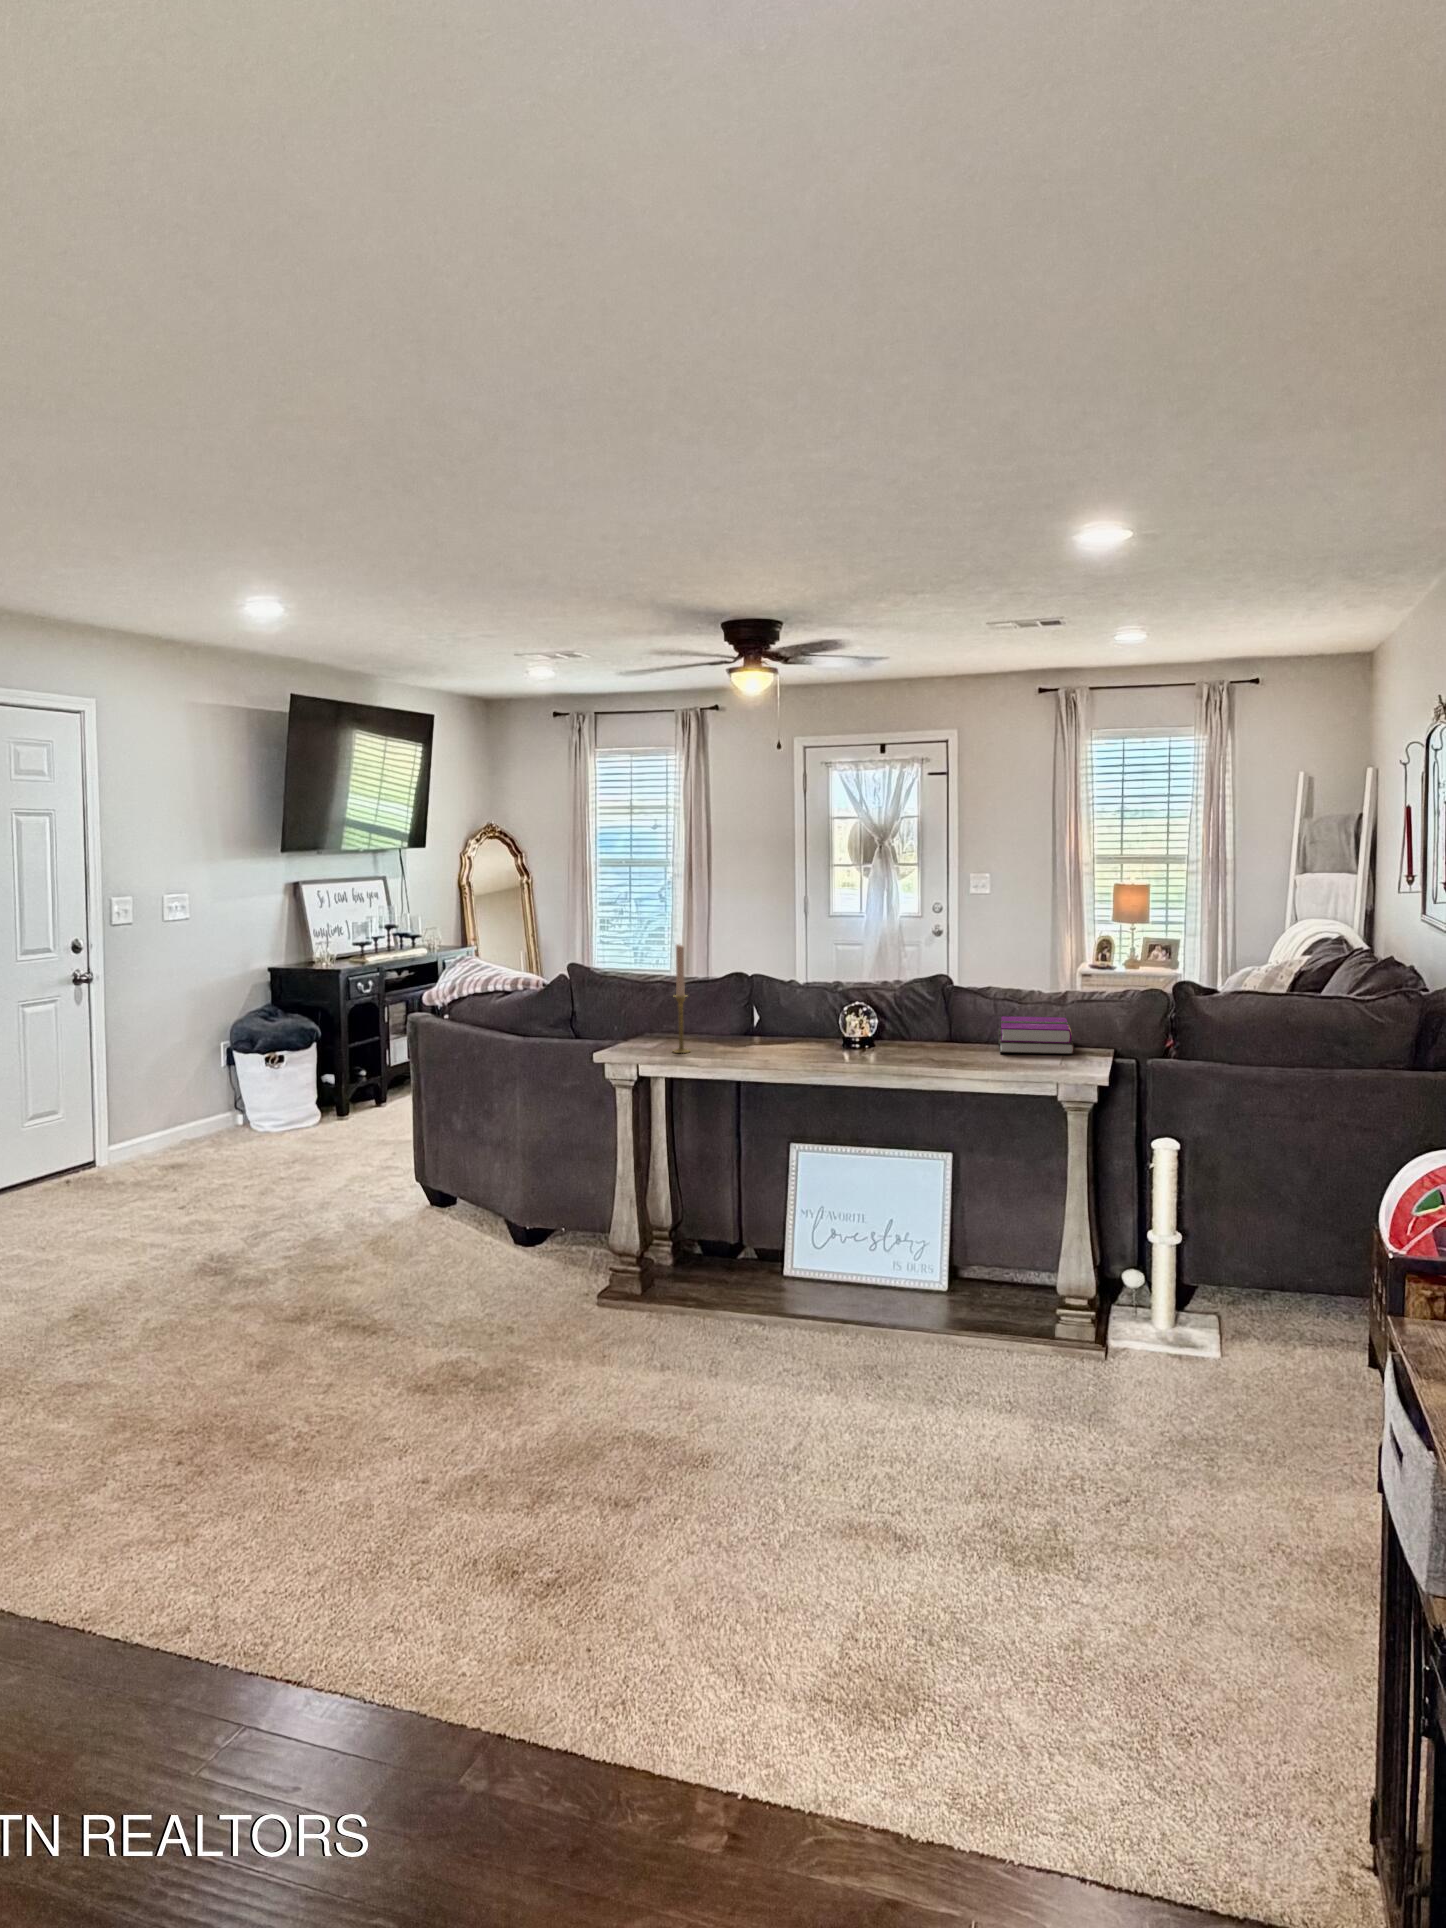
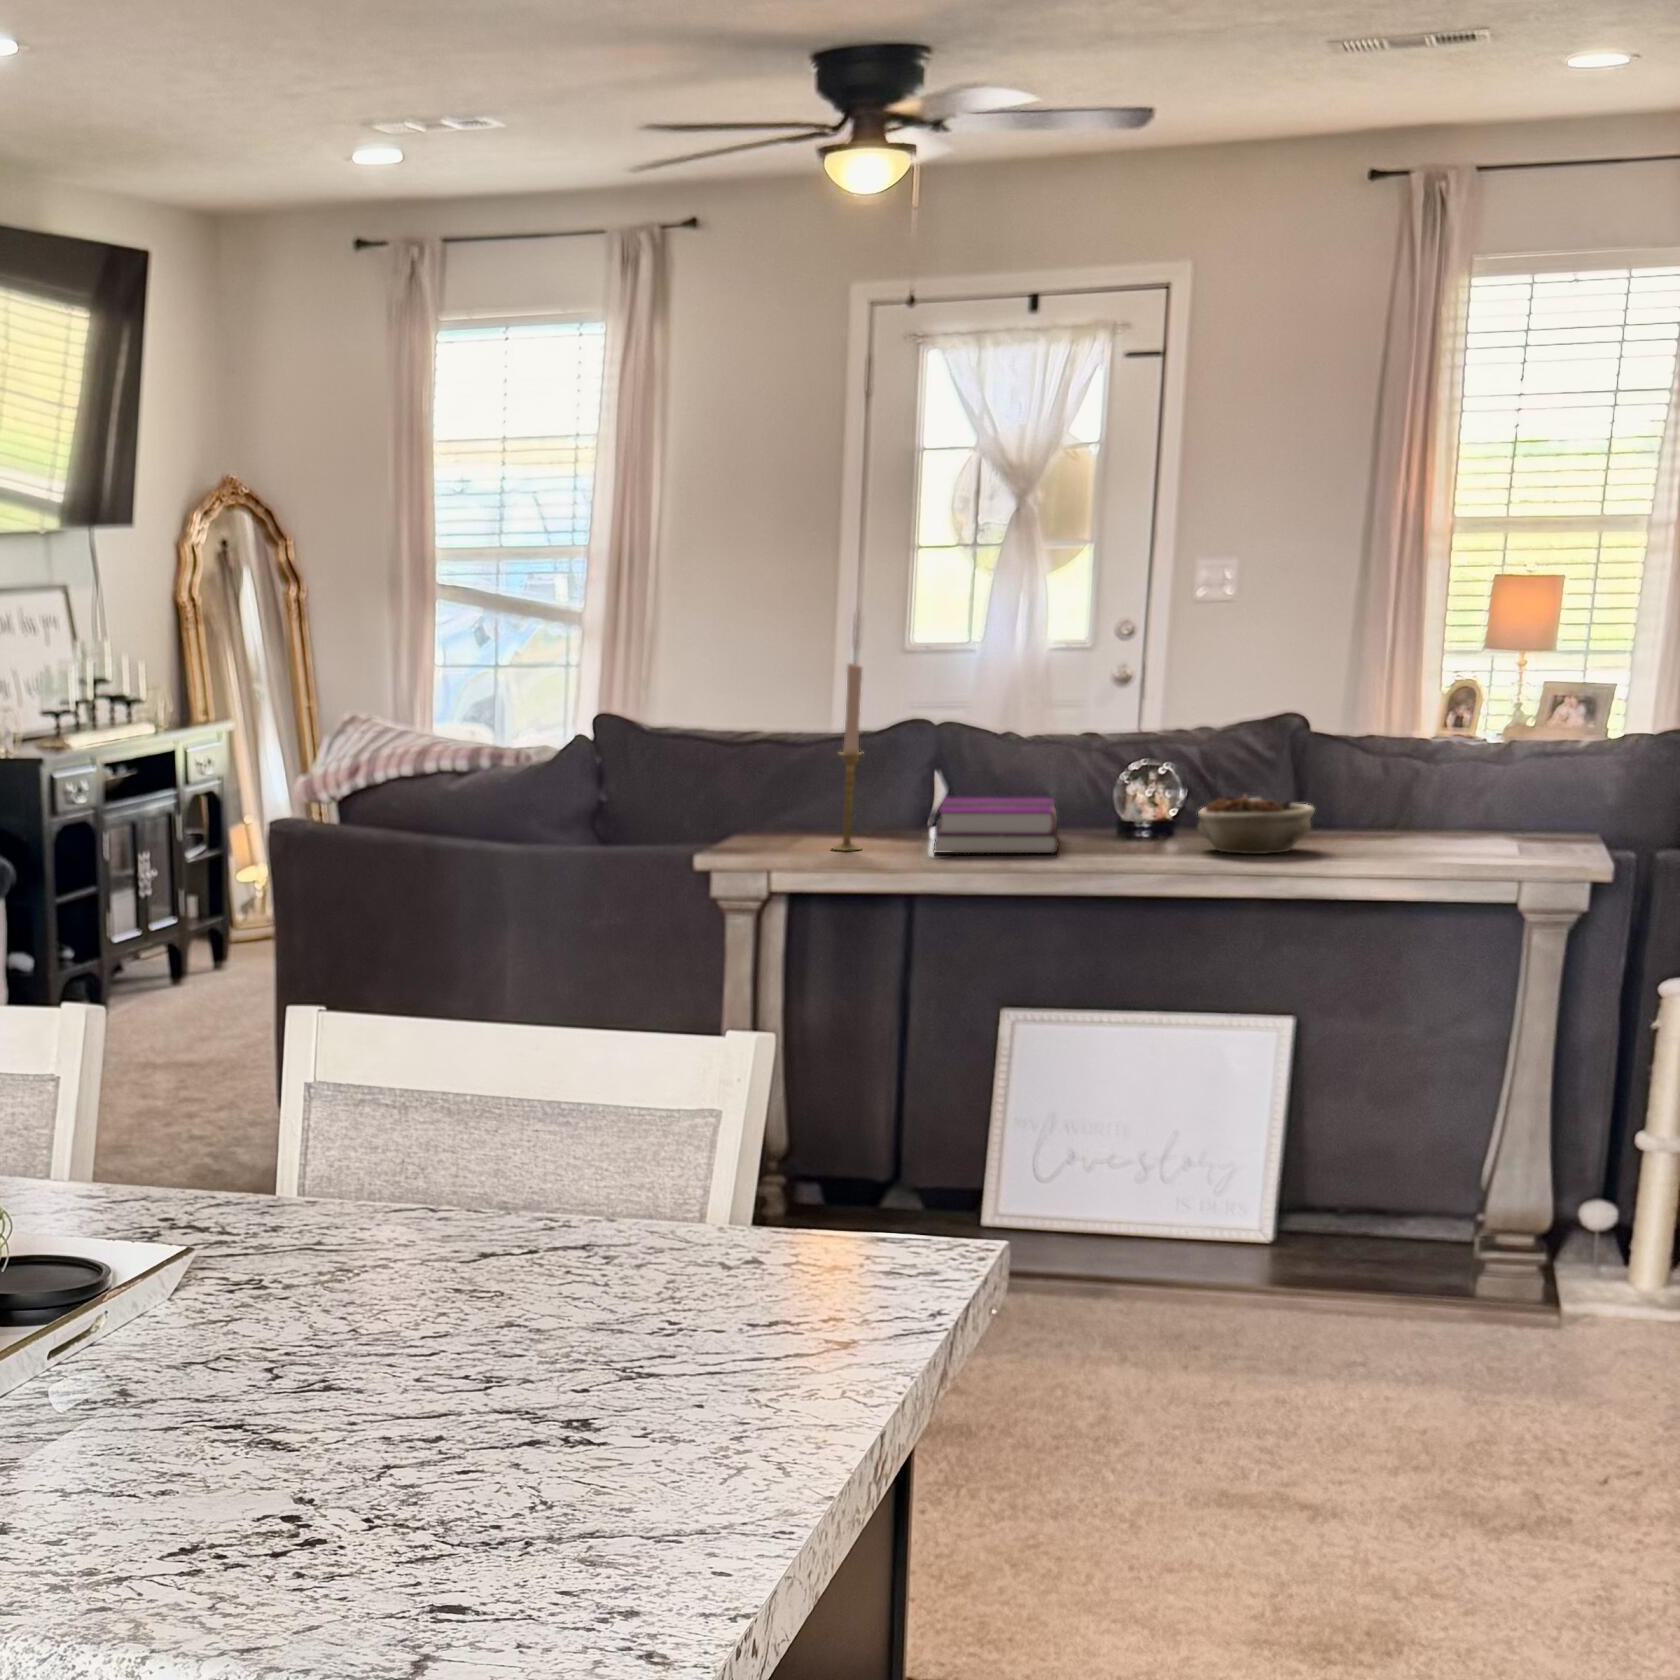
hardback book: present [998,1016,1075,1054] -> present [934,798,1059,853]
succulent planter: none [875,1025,941,1062] -> present [1198,795,1315,854]

